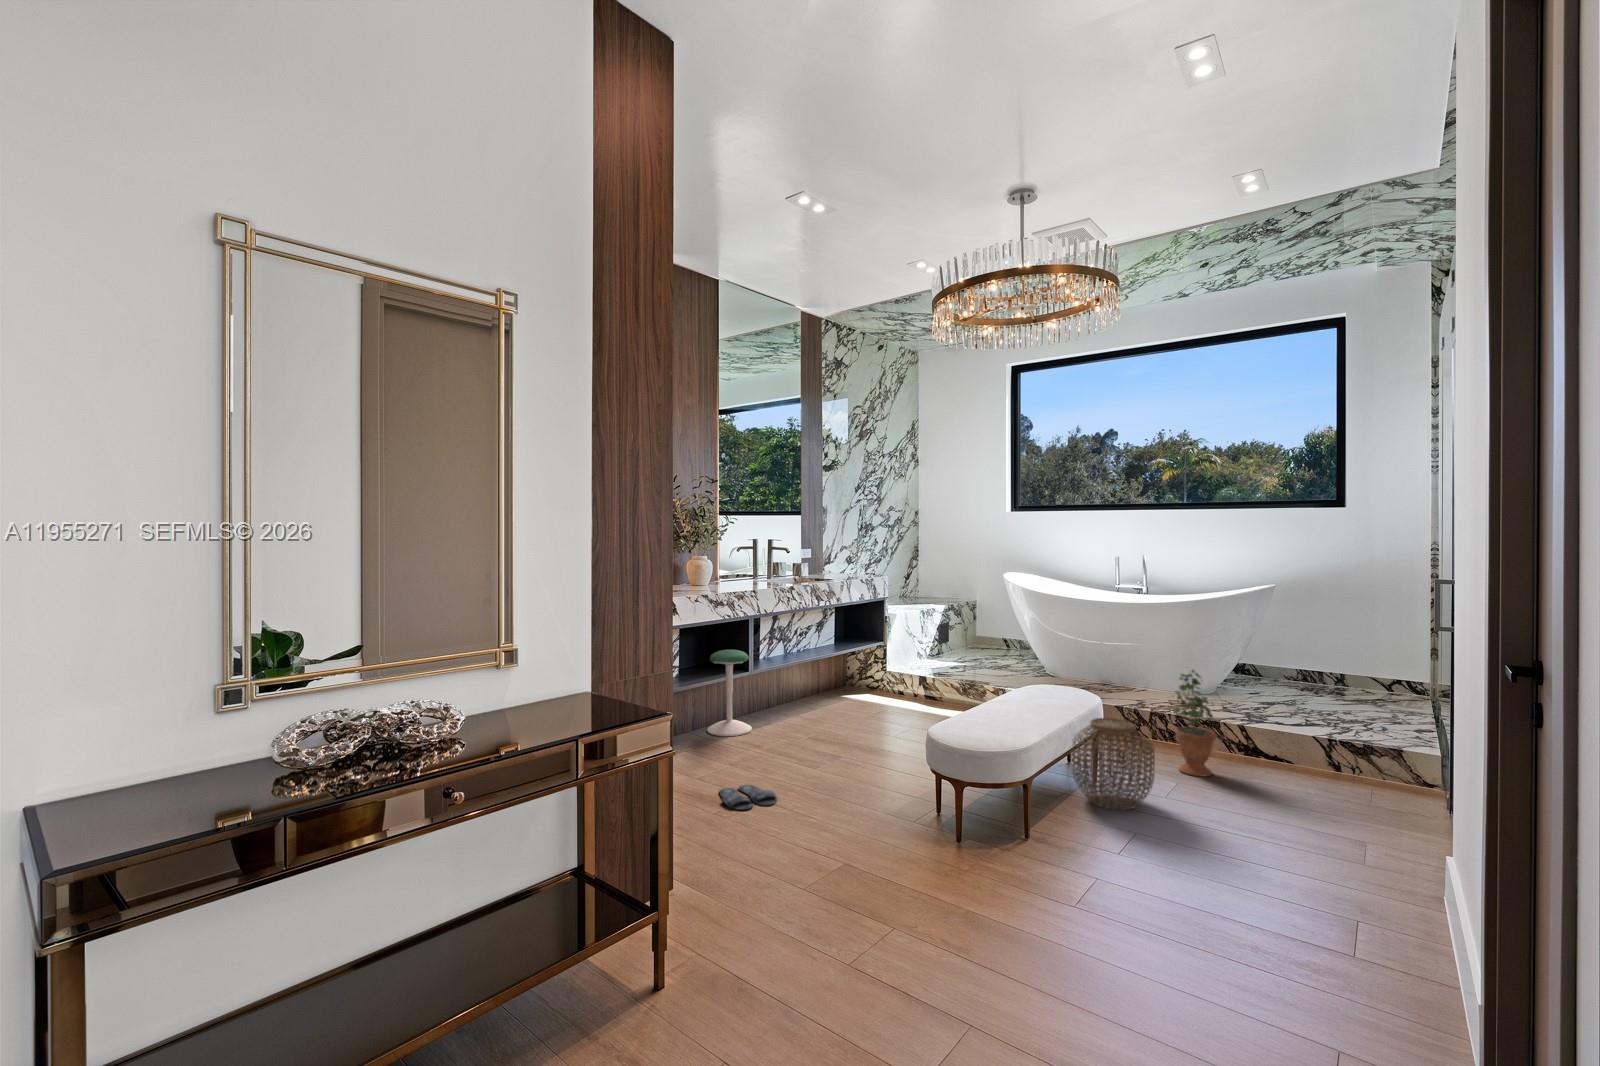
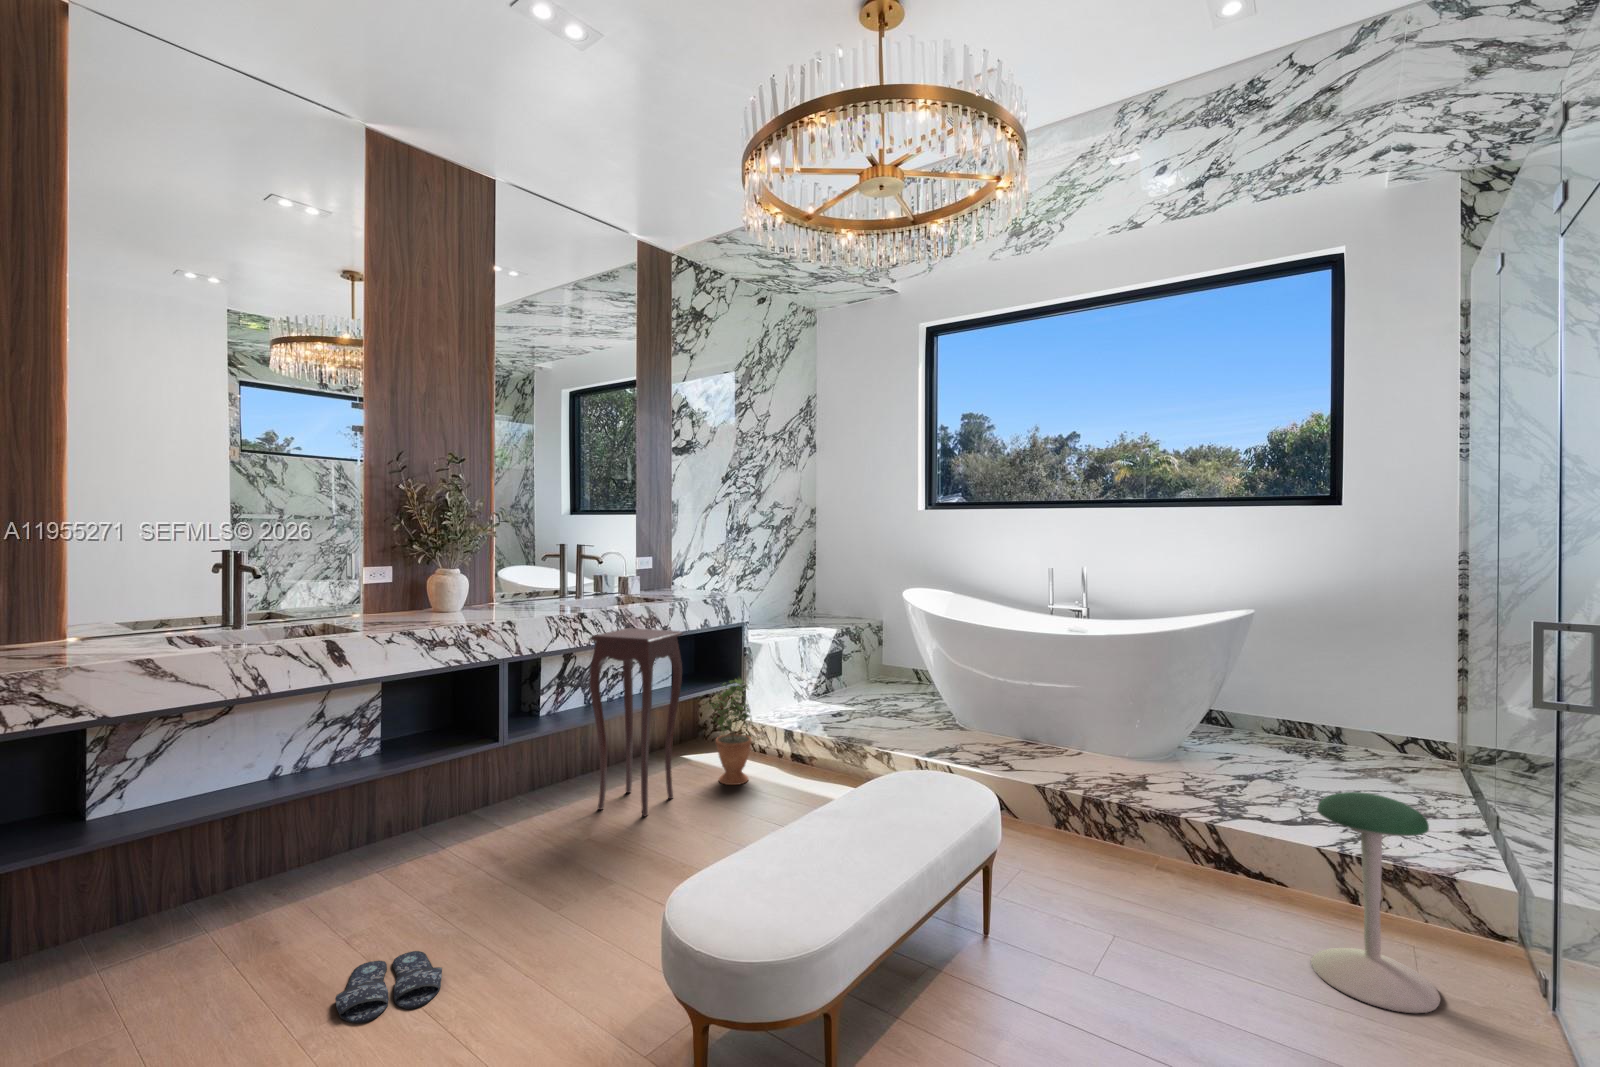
side table: none [799,599,858,728] -> present [590,628,682,816]
stool: present [707,650,752,736] -> present [1311,792,1440,1013]
potted plant: present [1169,670,1215,776] -> present [710,677,752,785]
woven basket: present [1071,718,1155,810] -> none [937,842,1071,1011]

